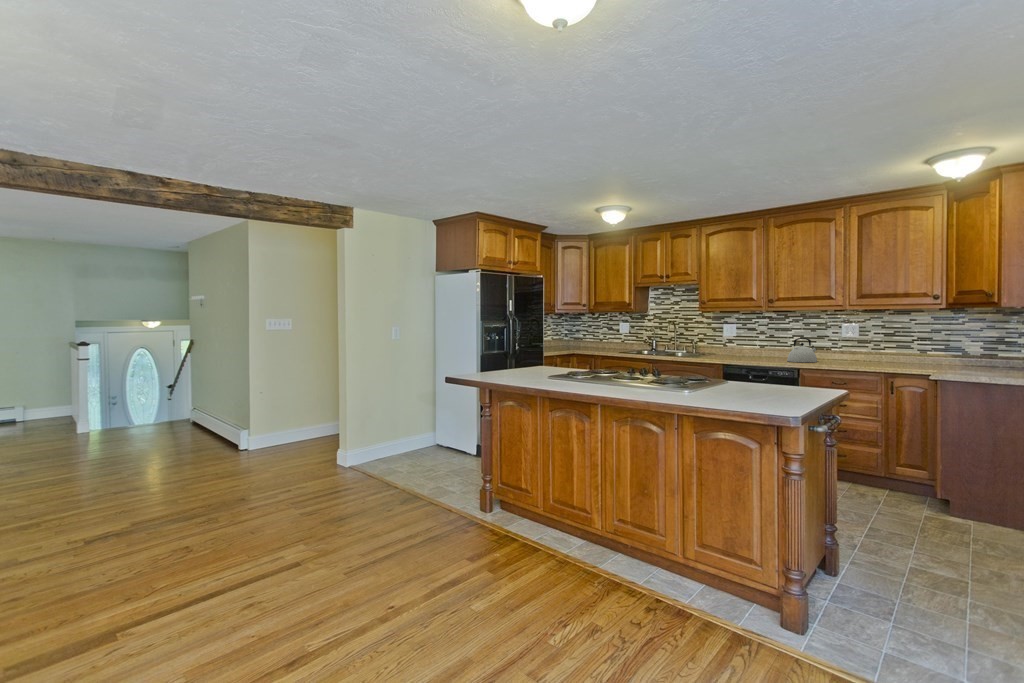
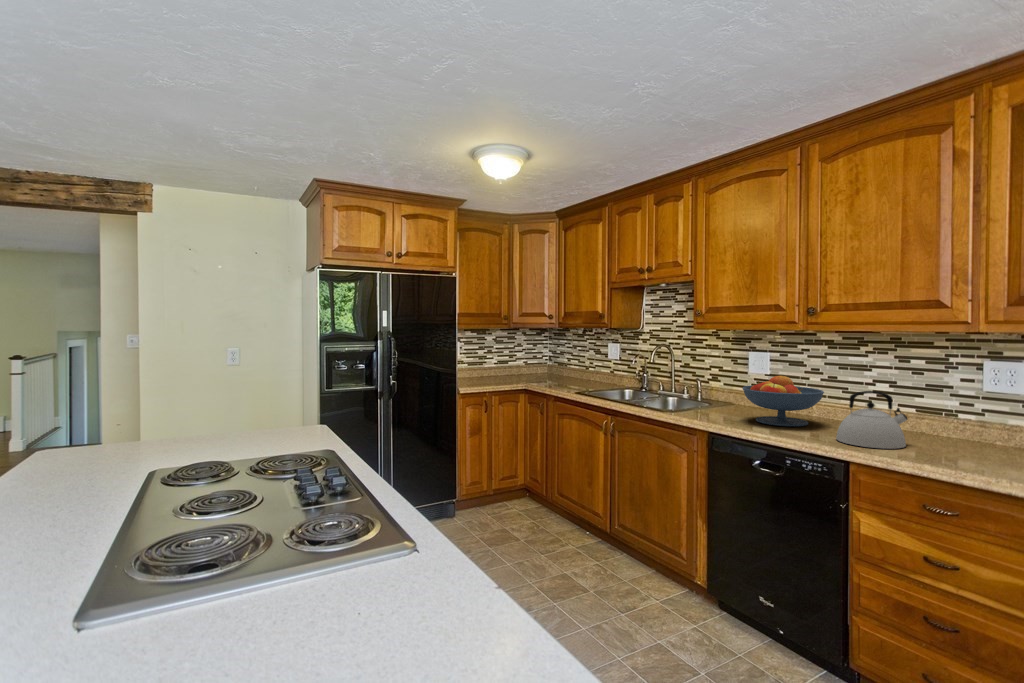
fruit bowl: none [734,335,774,359] -> present [743,375,824,427]

